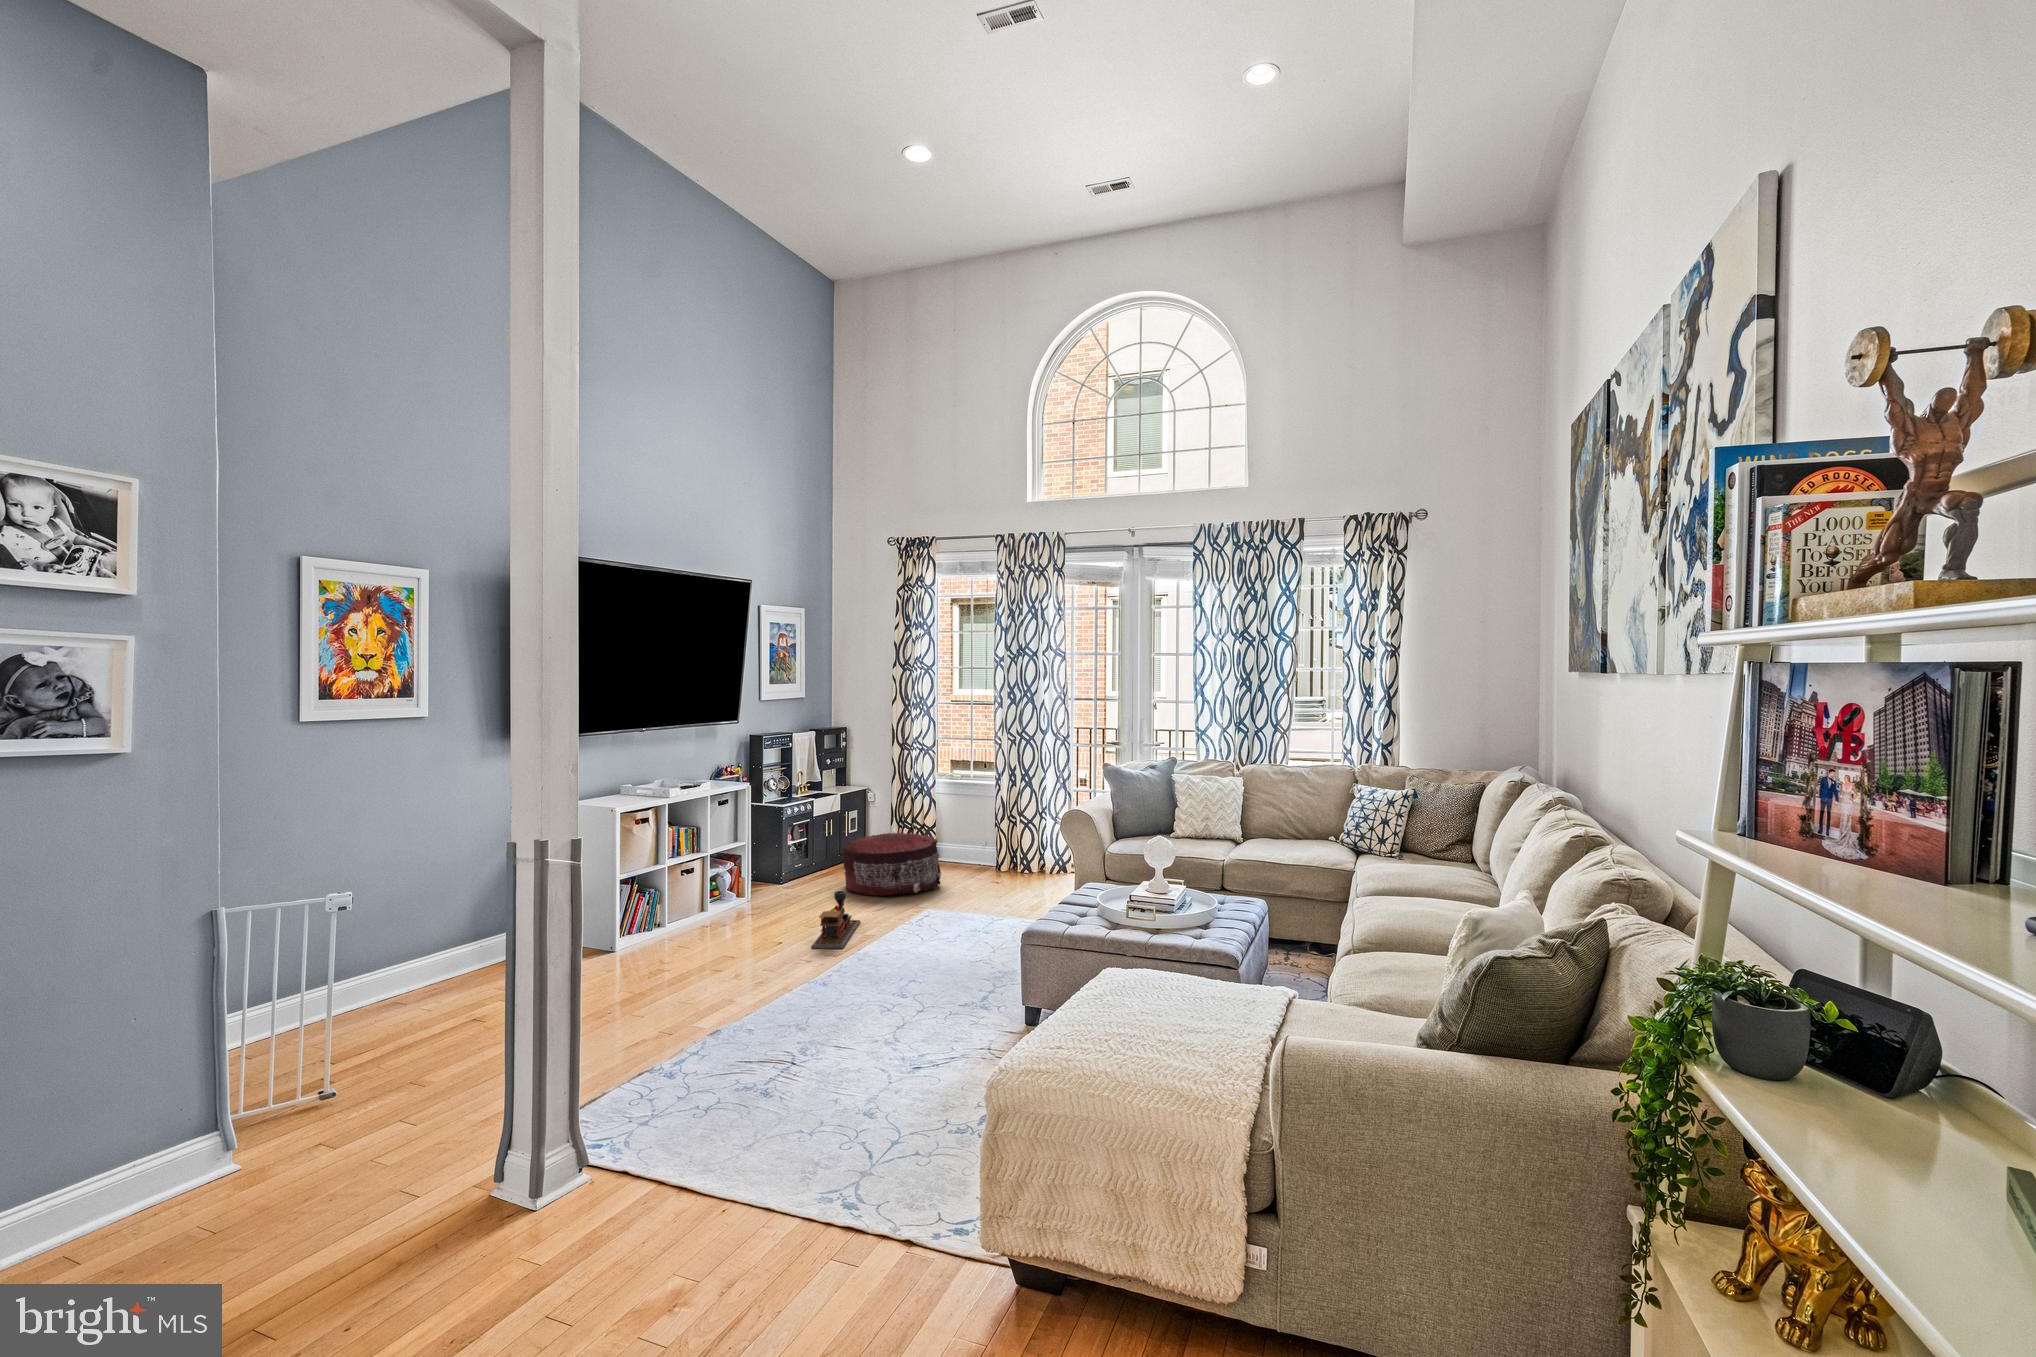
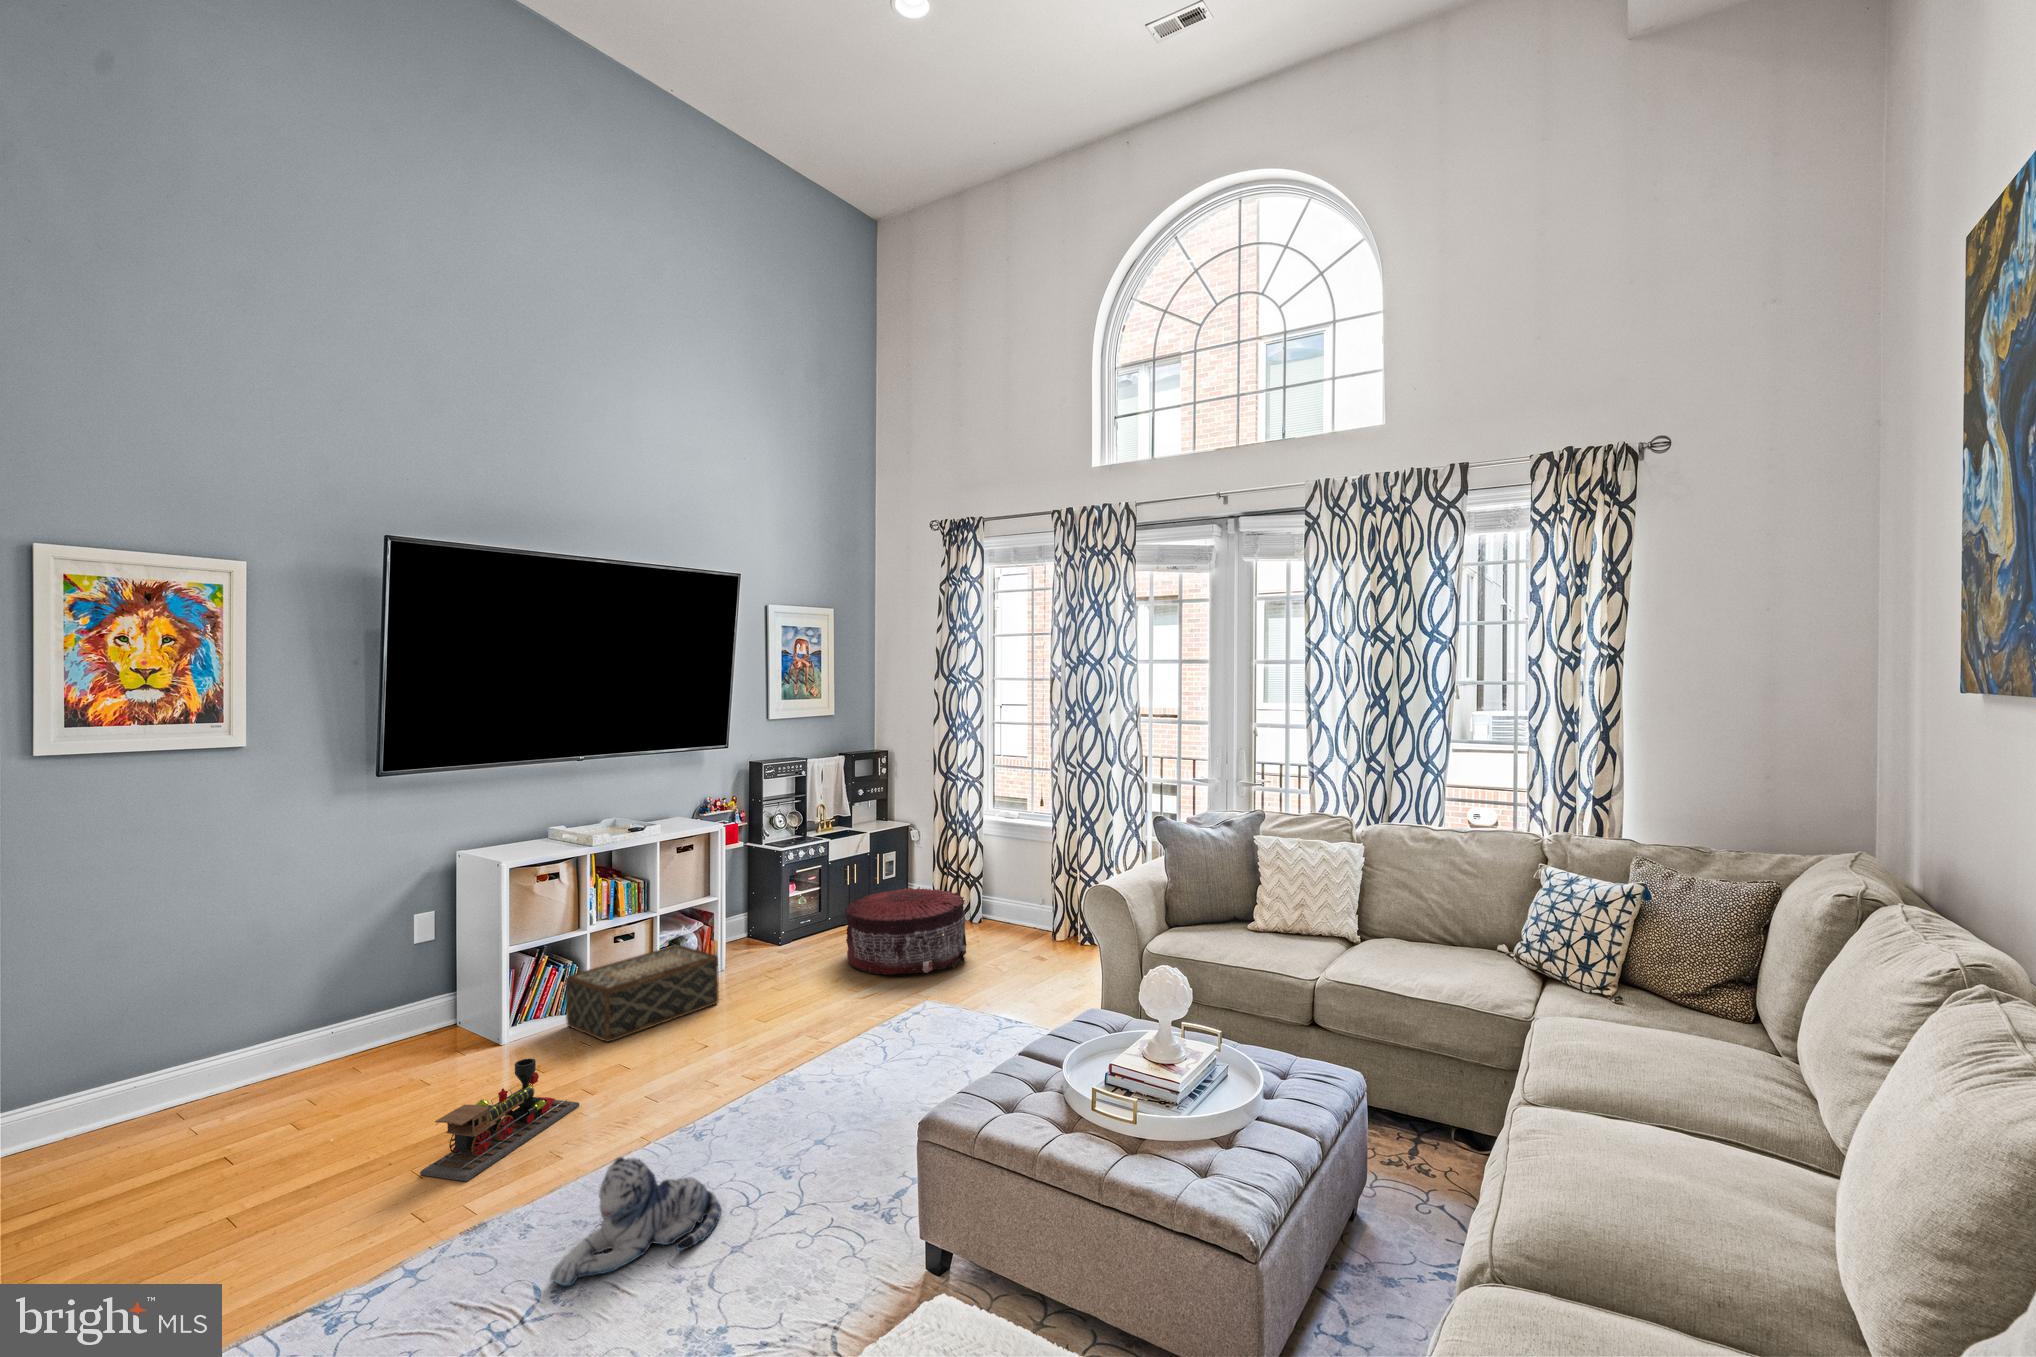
woven basket: none [657,876,766,943] -> present [566,945,719,1042]
toy train: present [811,891,861,948] -> present [420,1058,579,1181]
plush toy: none [796,970,879,1045] -> present [550,1157,721,1285]

